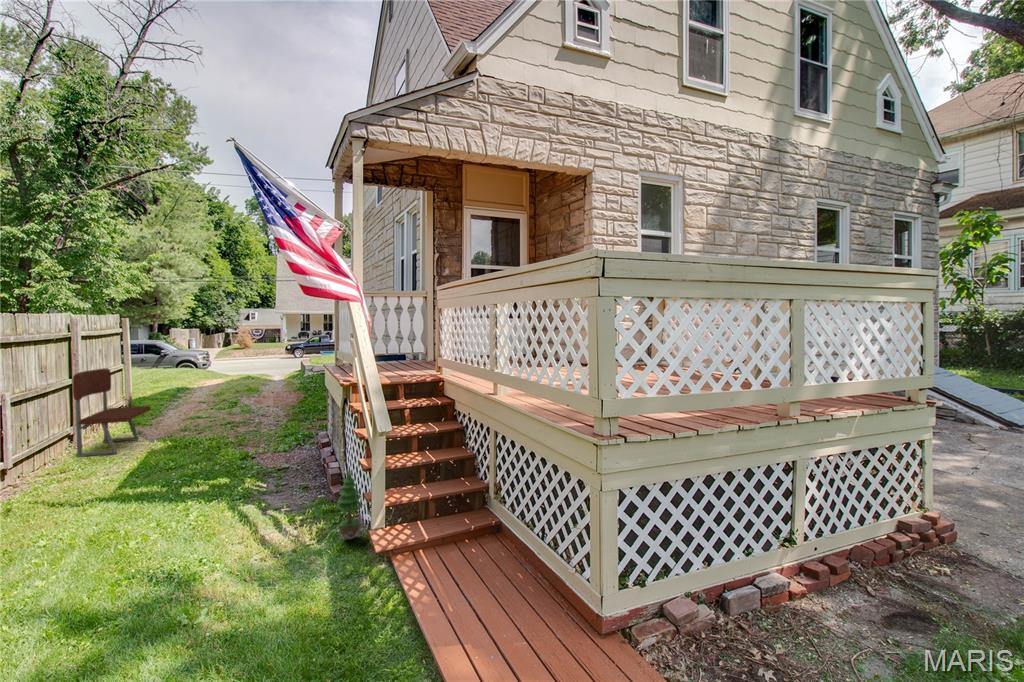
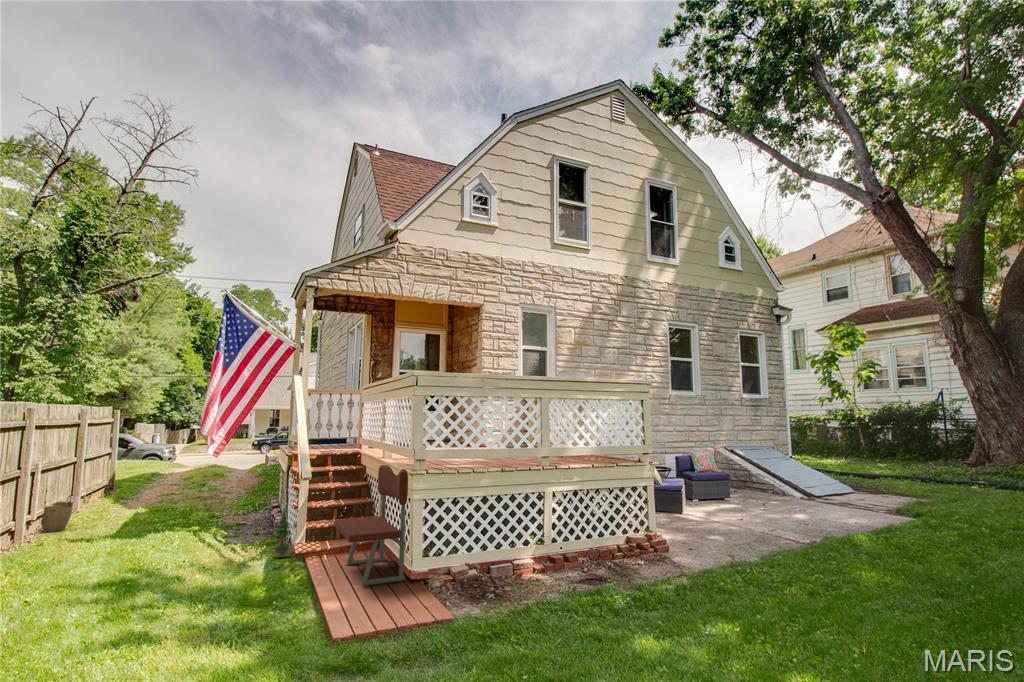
bench: present [73,369,150,457] -> present [334,465,408,586]
woven basket: none [18,435,64,485] -> present [41,495,72,532]

